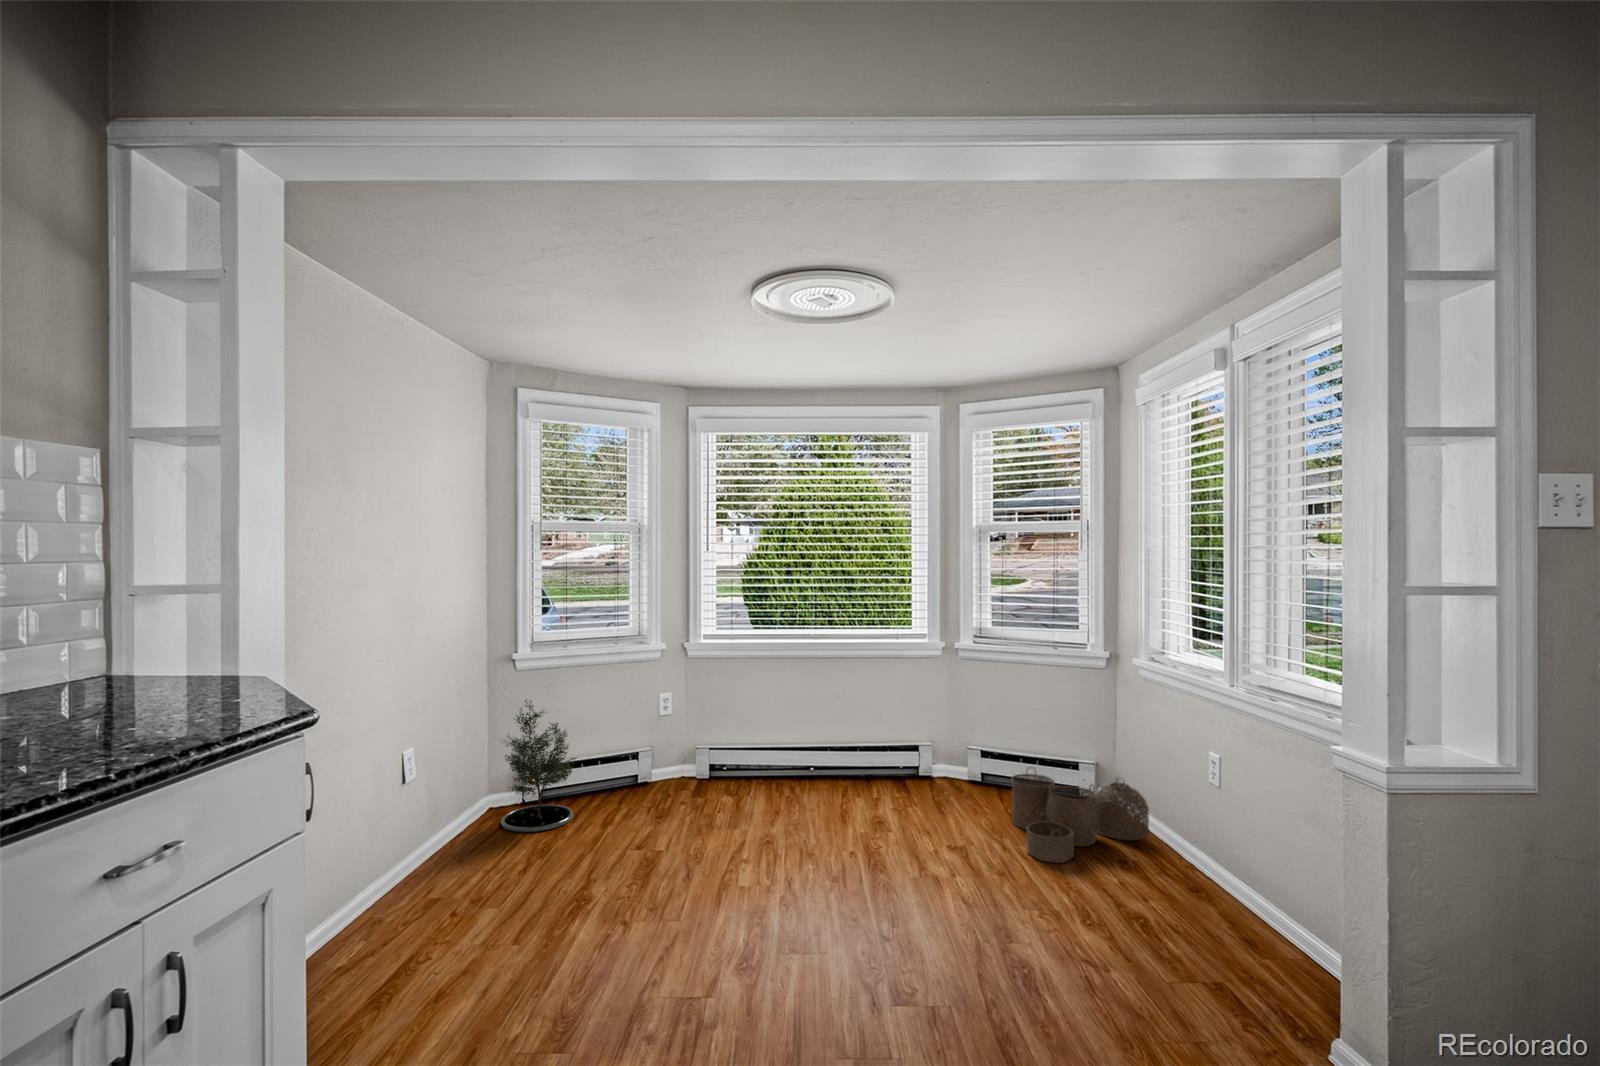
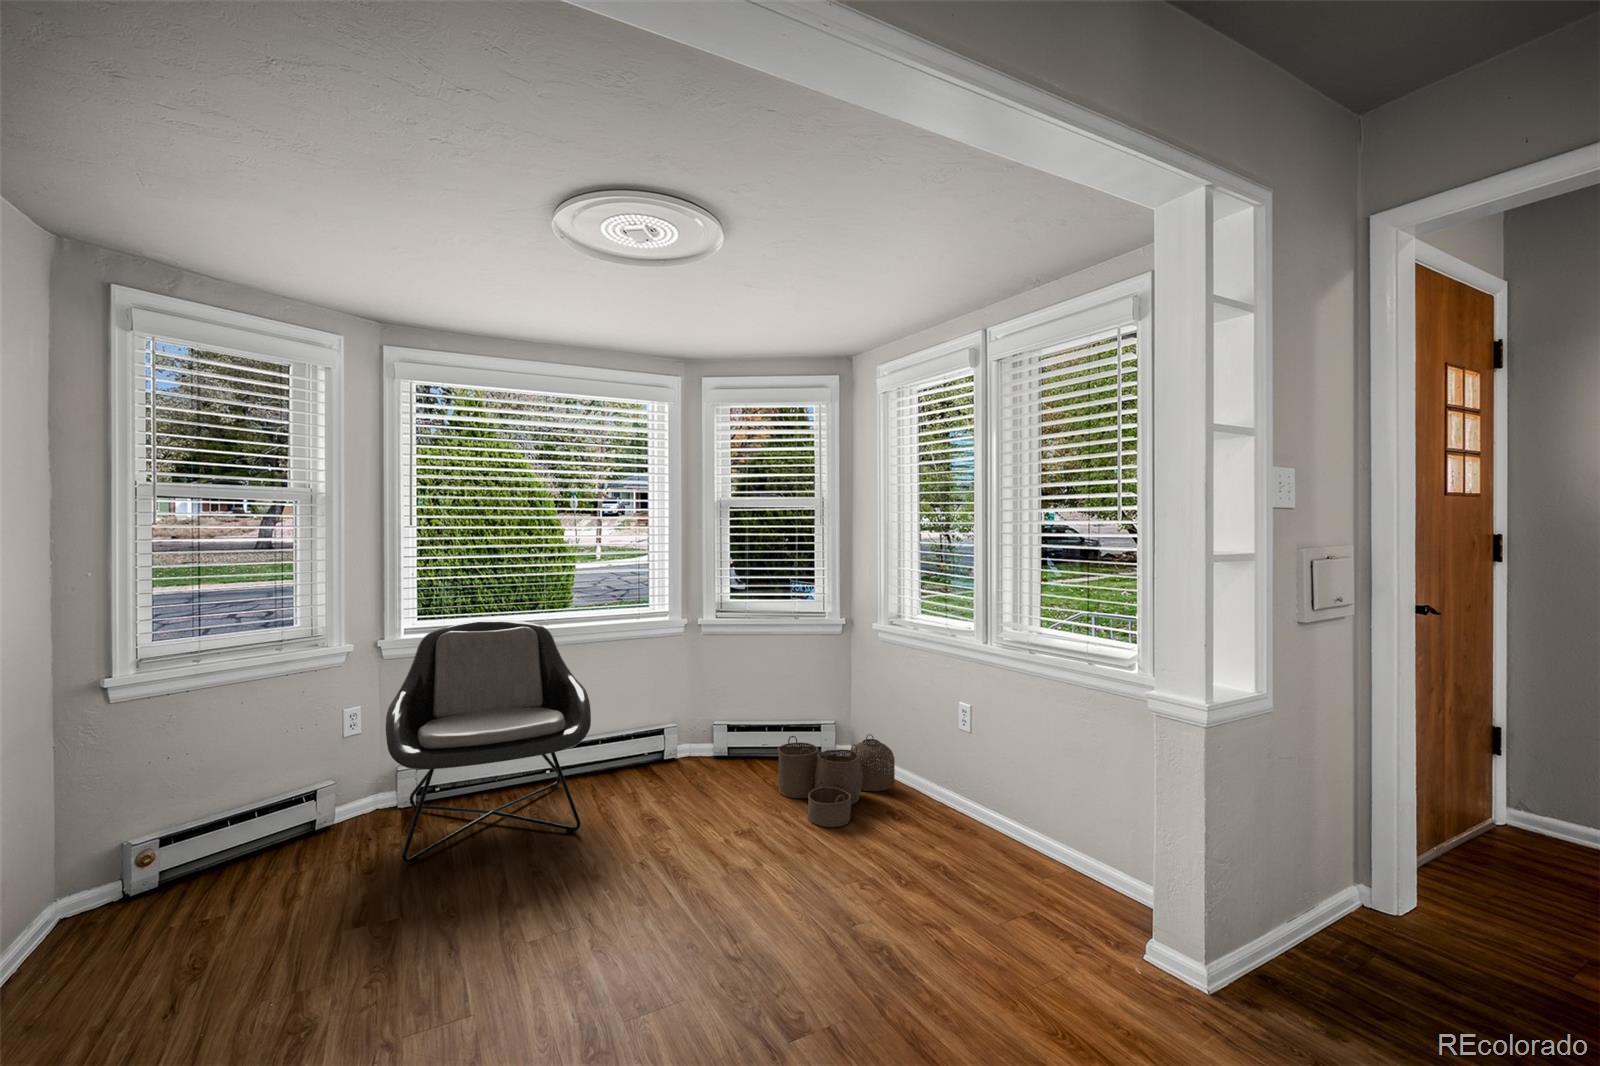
lounge chair: none [672,631,828,820] -> present [386,620,591,865]
potted tree: present [501,700,576,832] -> none [81,746,231,949]

